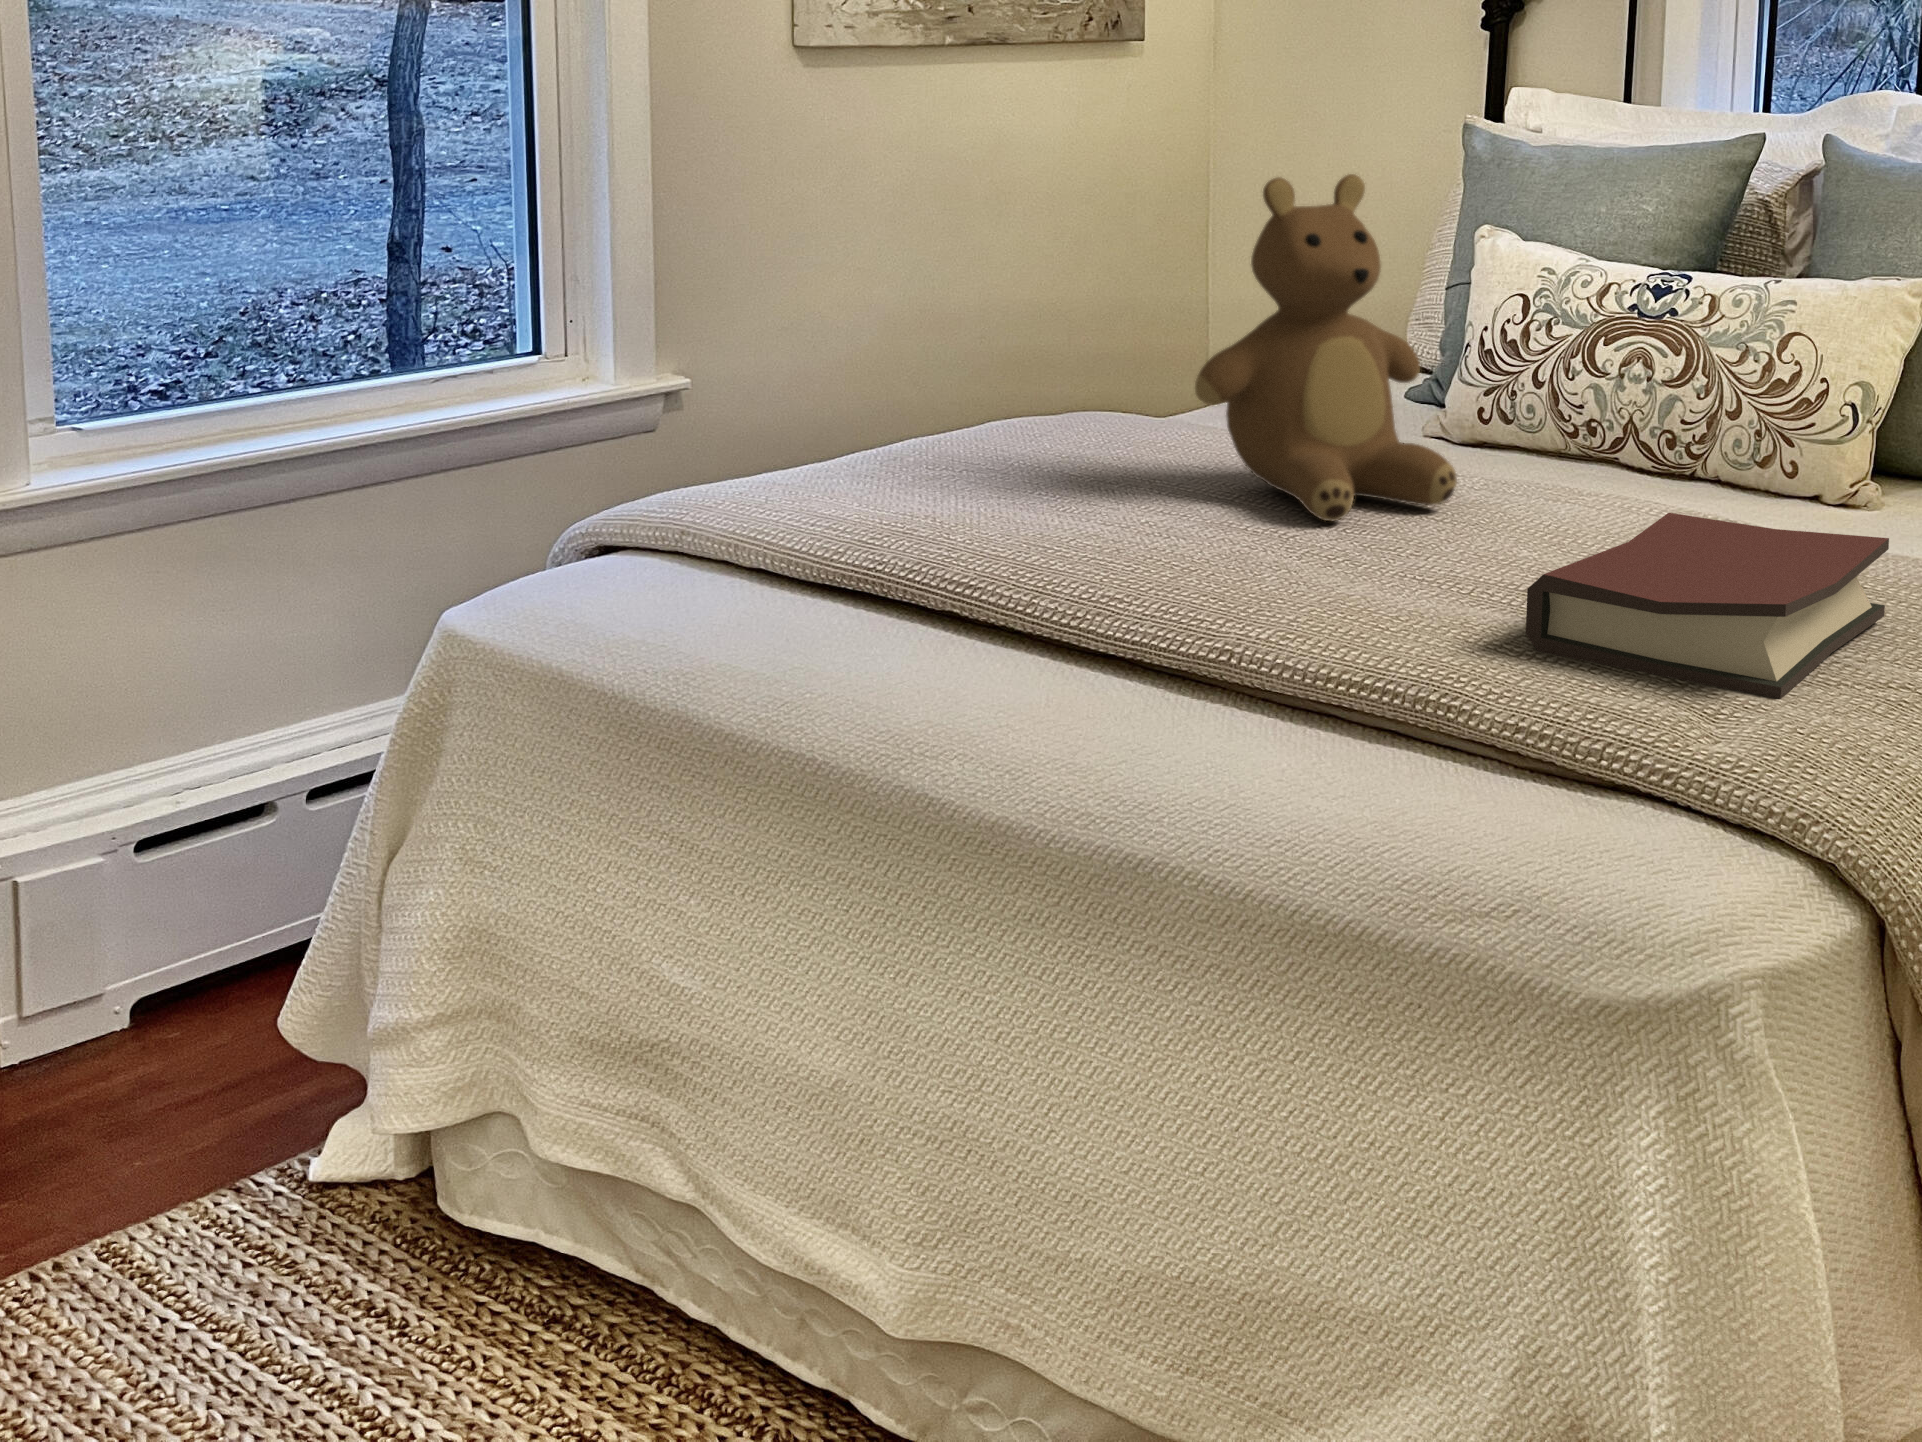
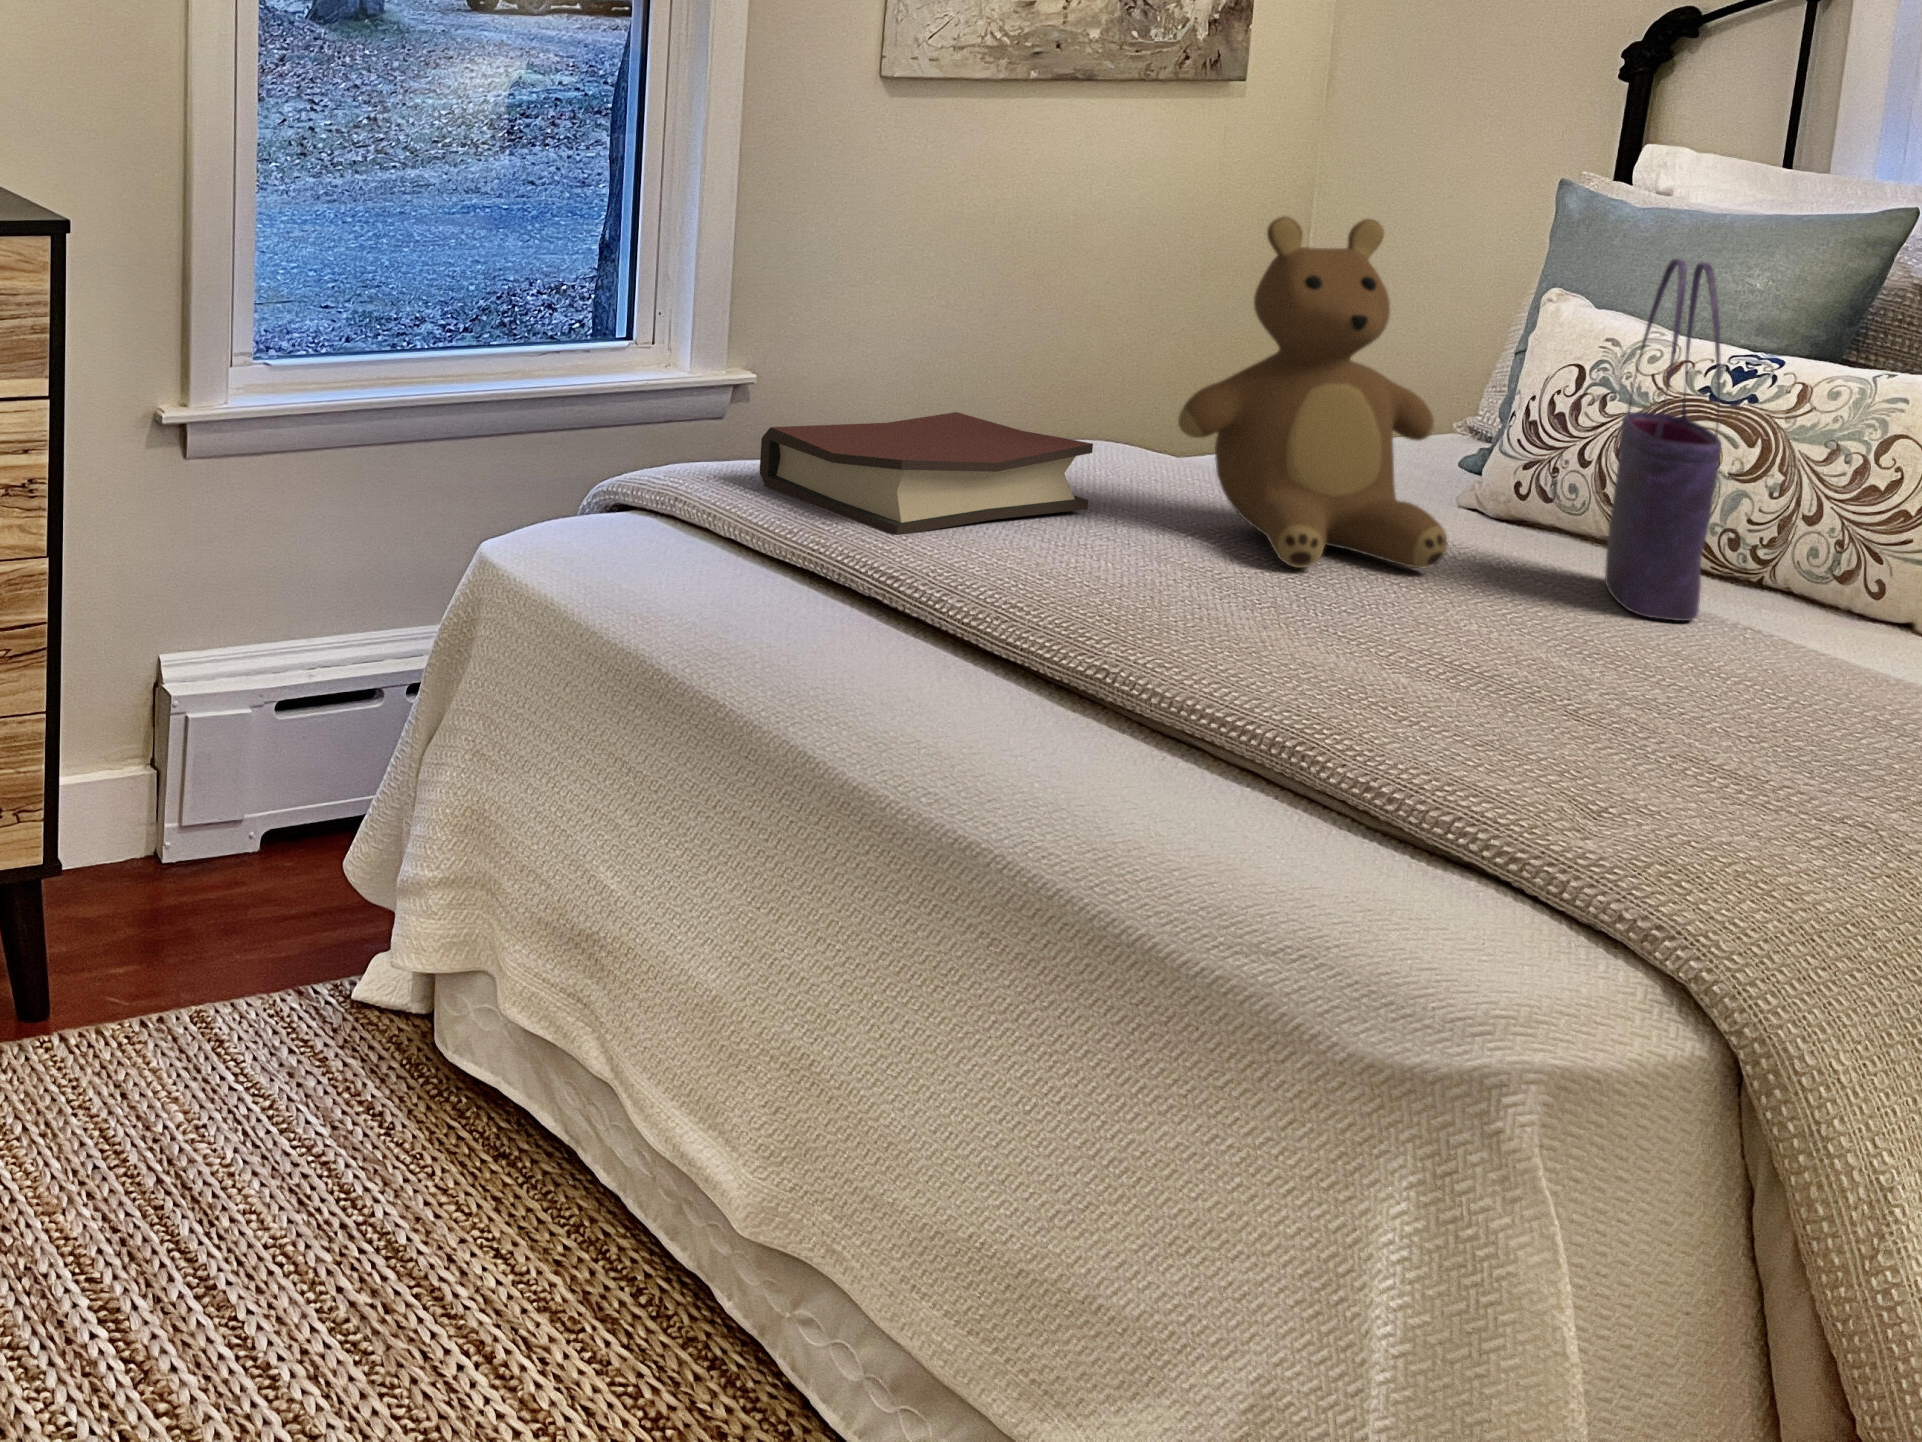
tote bag: none [1584,192,1683,523] -> present [1605,259,1721,621]
hardback book: present [1526,513,1889,699] -> present [760,412,1093,535]

